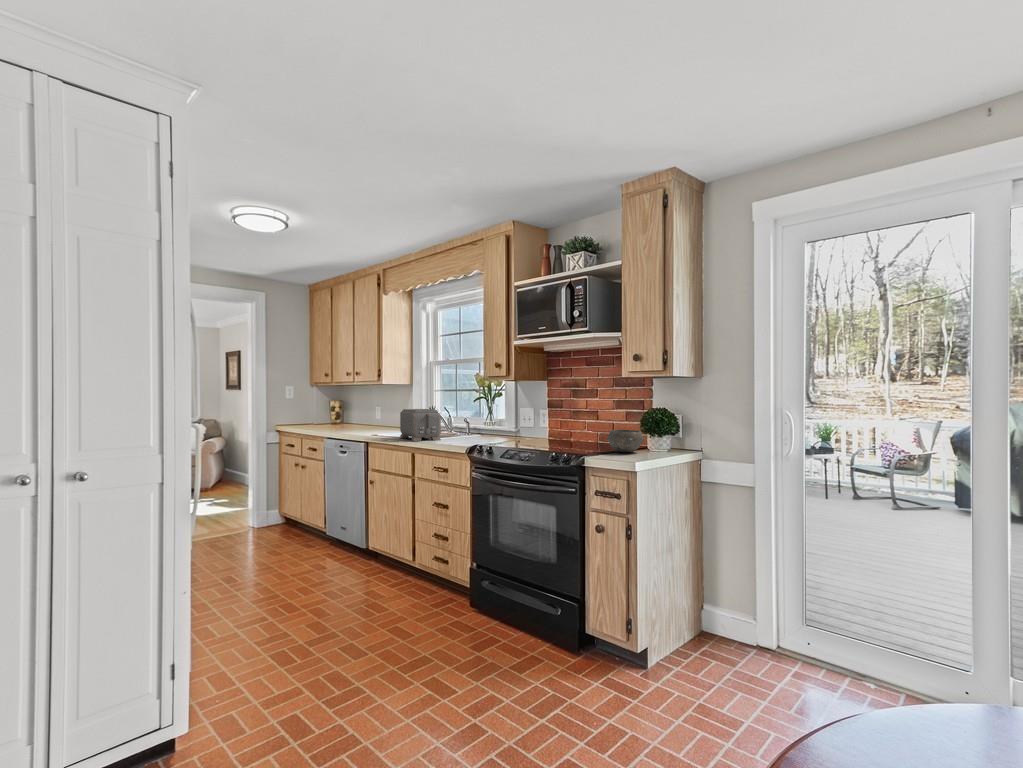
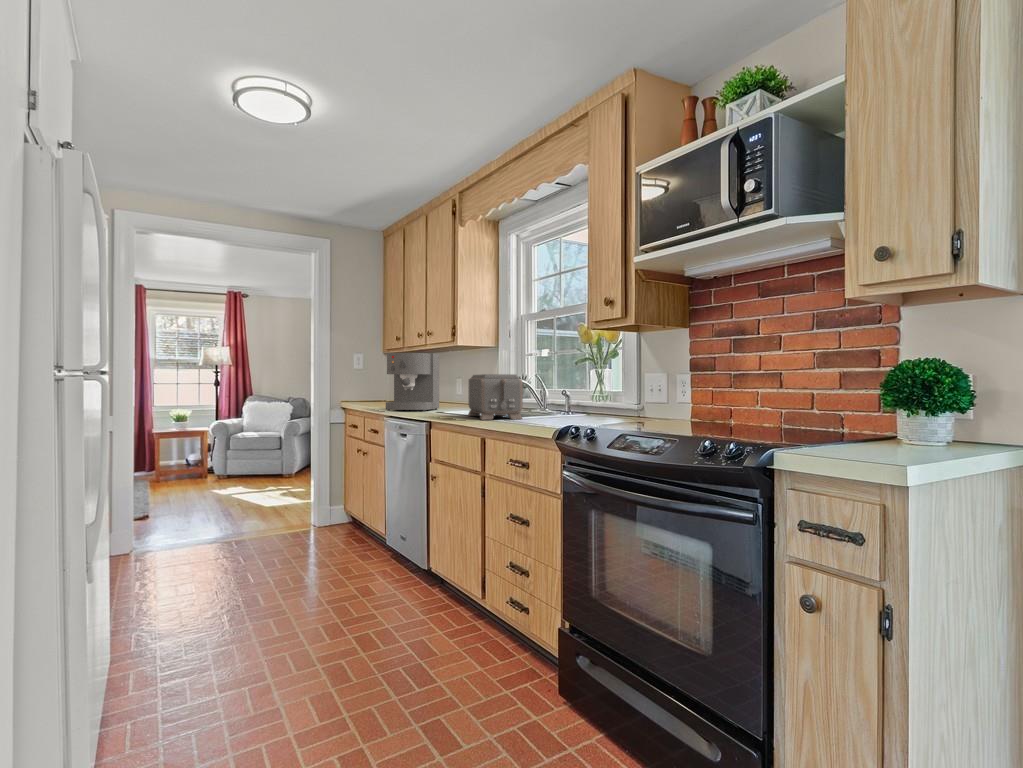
coffee maker: none [329,391,369,434] -> present [386,353,439,411]
bowl: present [607,430,644,452] -> none [813,401,894,444]

